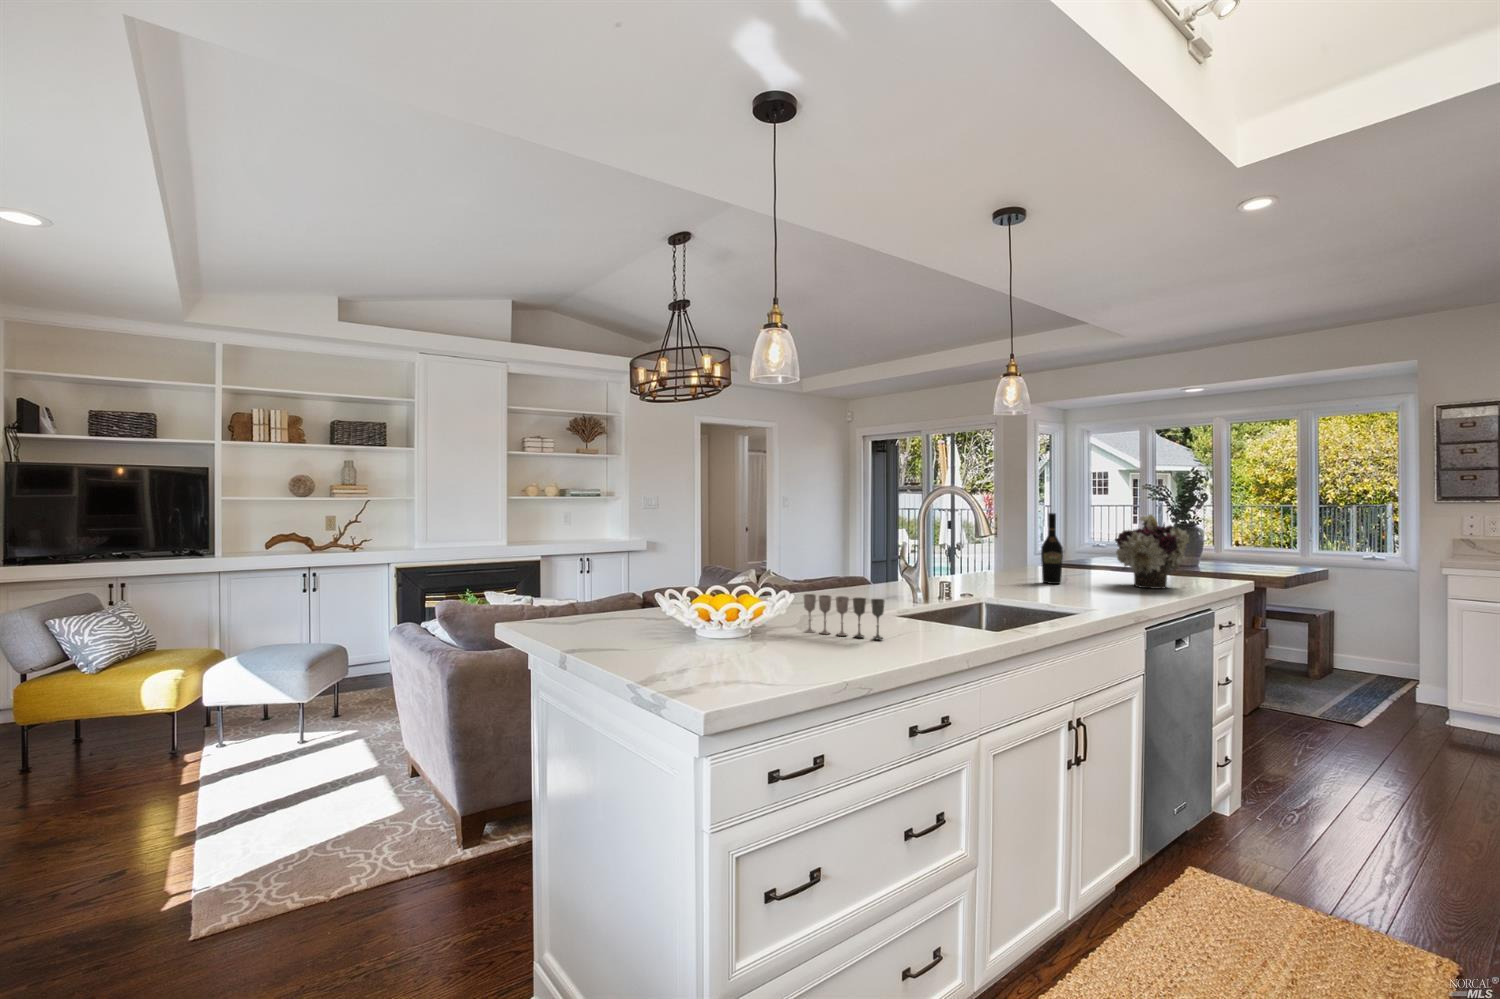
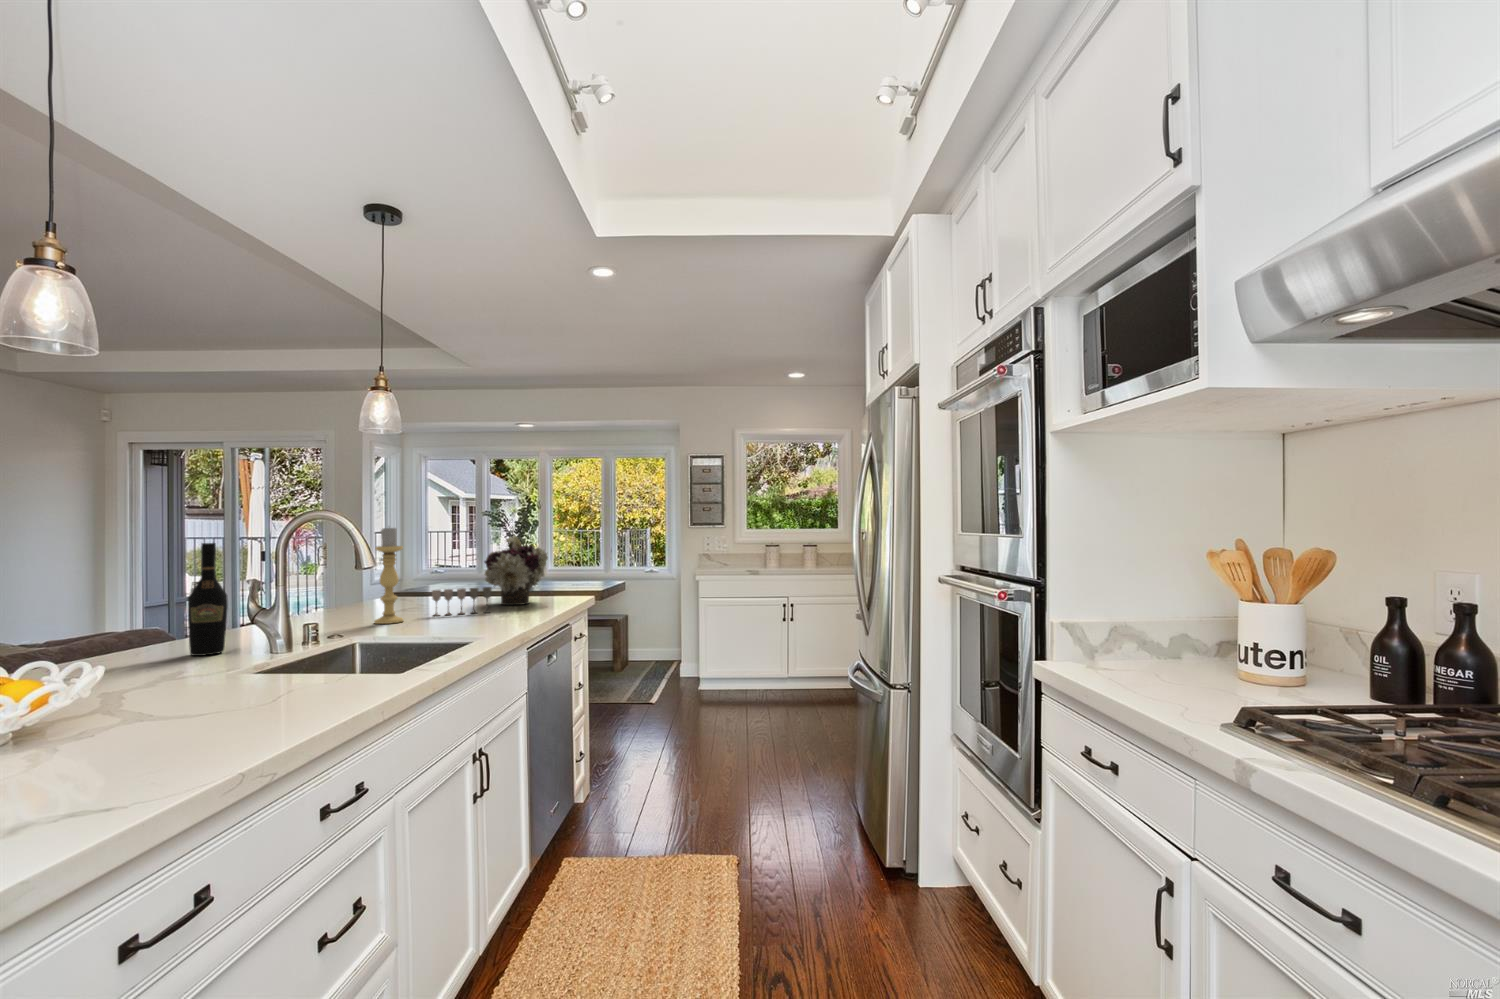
candle holder: none [1003,502,1028,591] -> present [374,528,403,624]
wine bottle: present [1041,513,1063,584] -> present [188,543,228,656]
wine glass: present [804,594,884,639] -> present [432,587,491,616]

